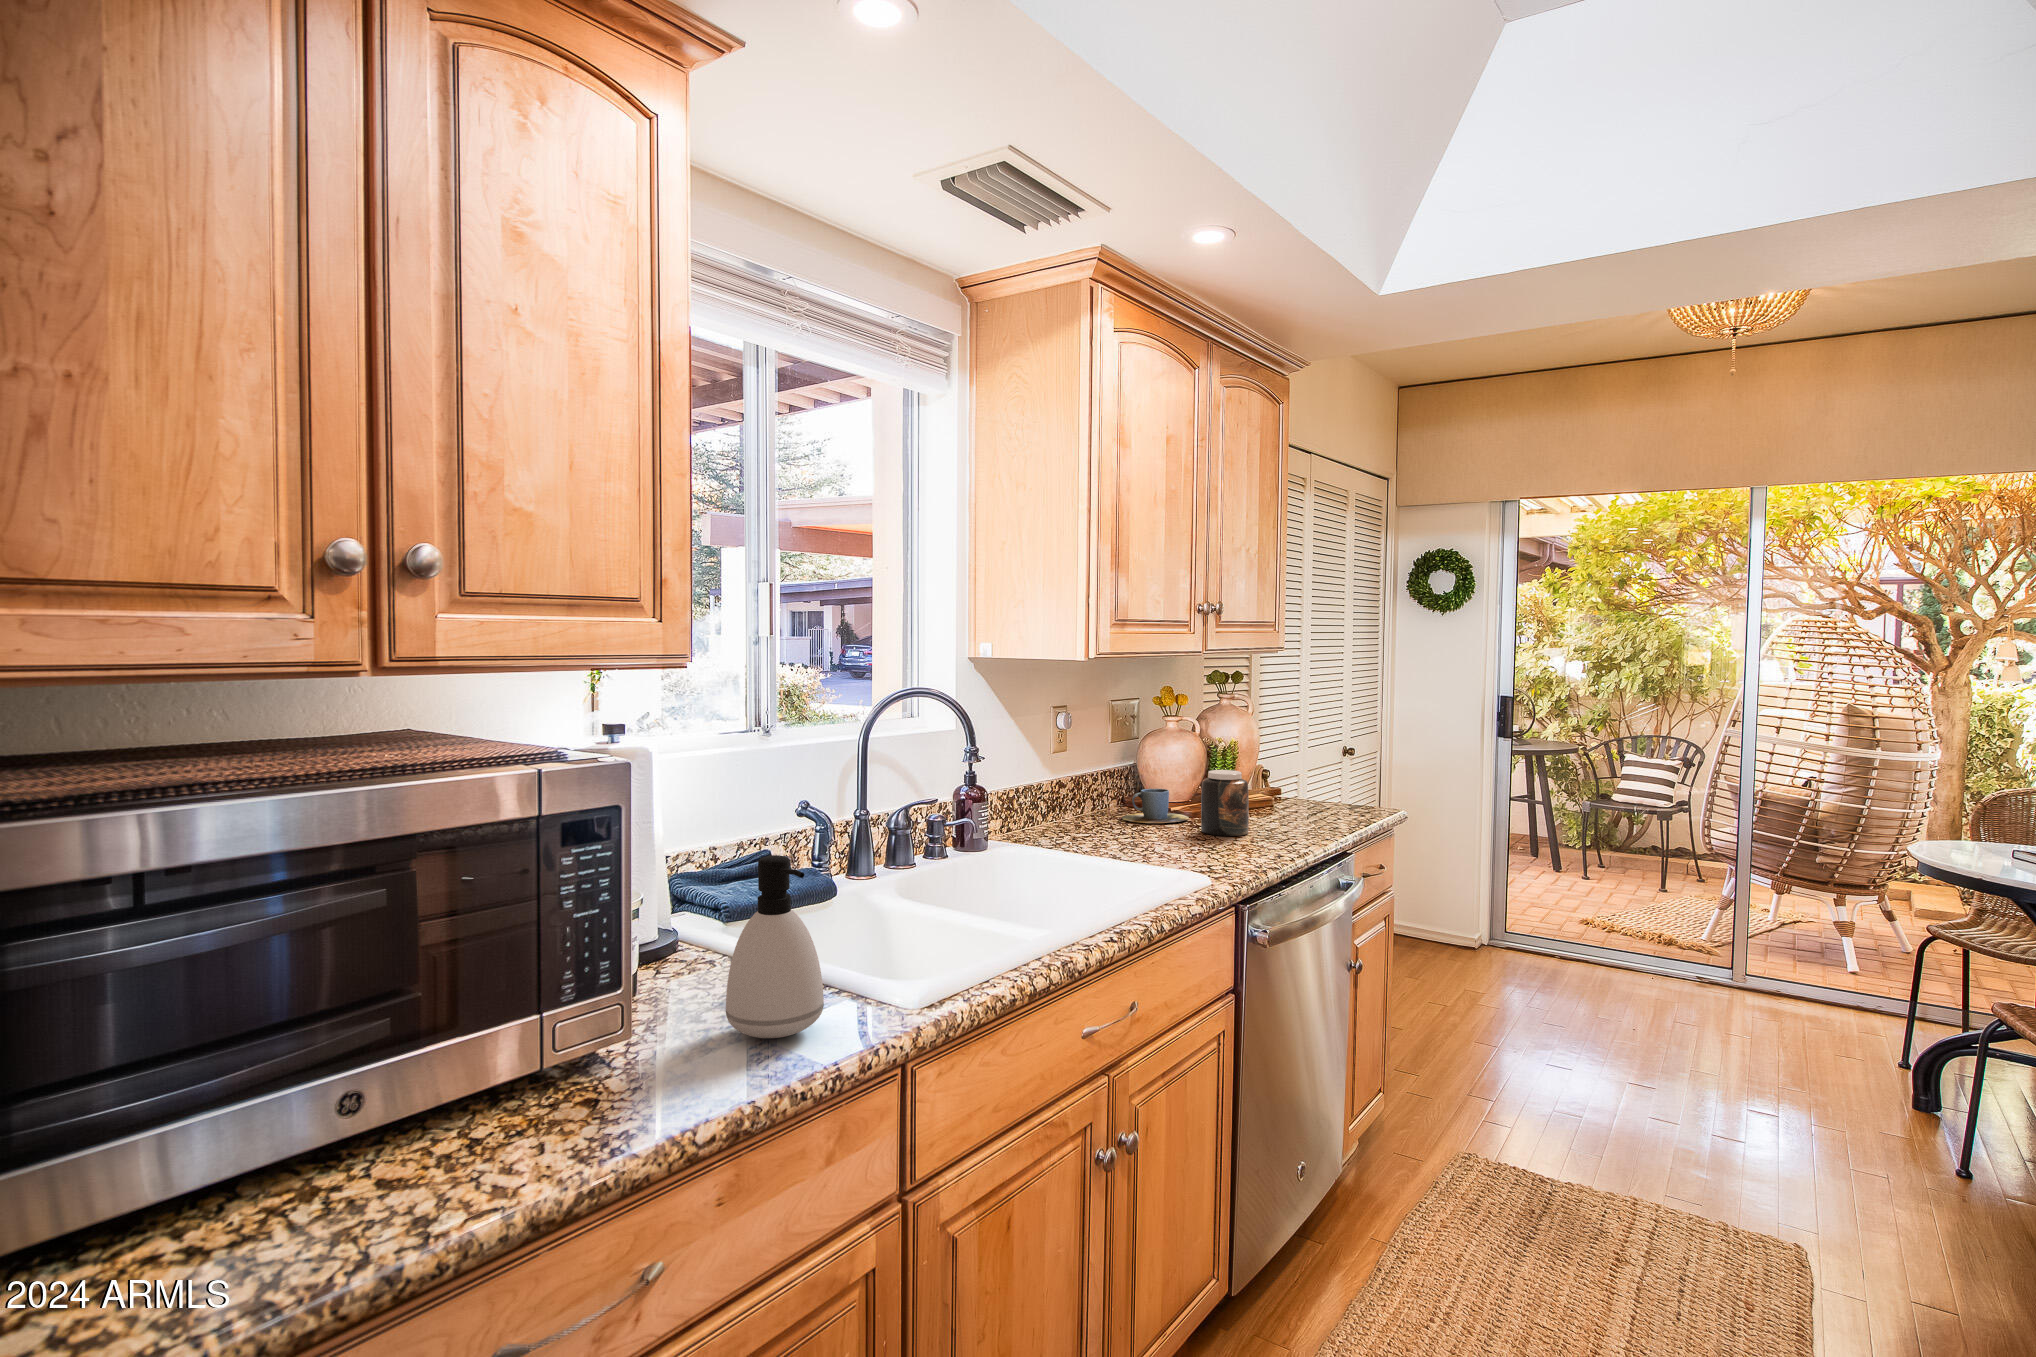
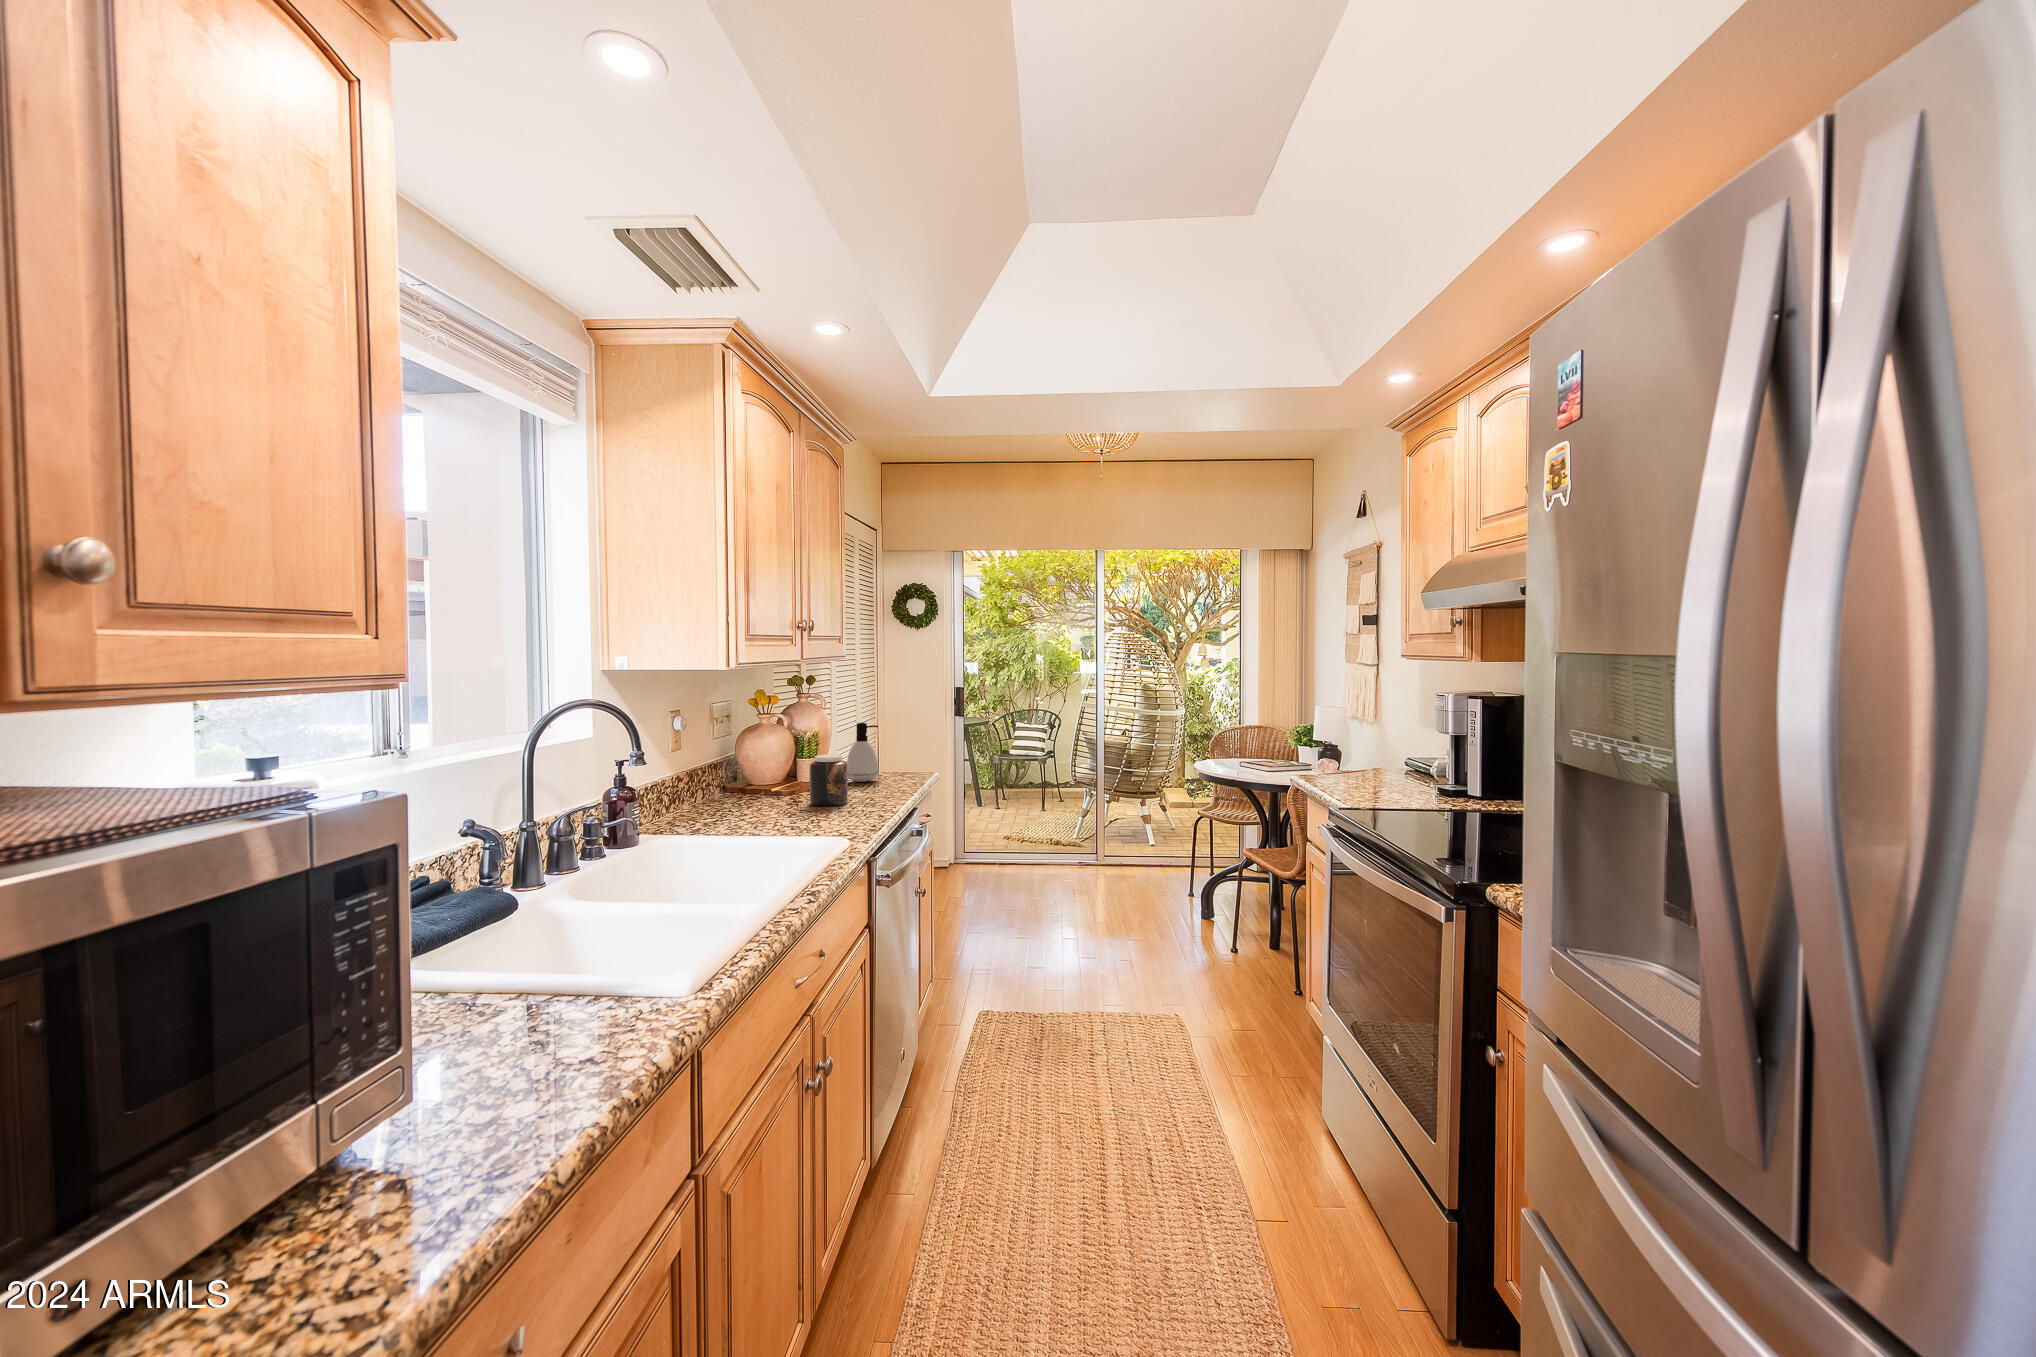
cup: present [1122,789,1189,823] -> none [734,774,791,803]
soap dispenser: present [726,855,824,1038] -> present [847,723,878,782]

